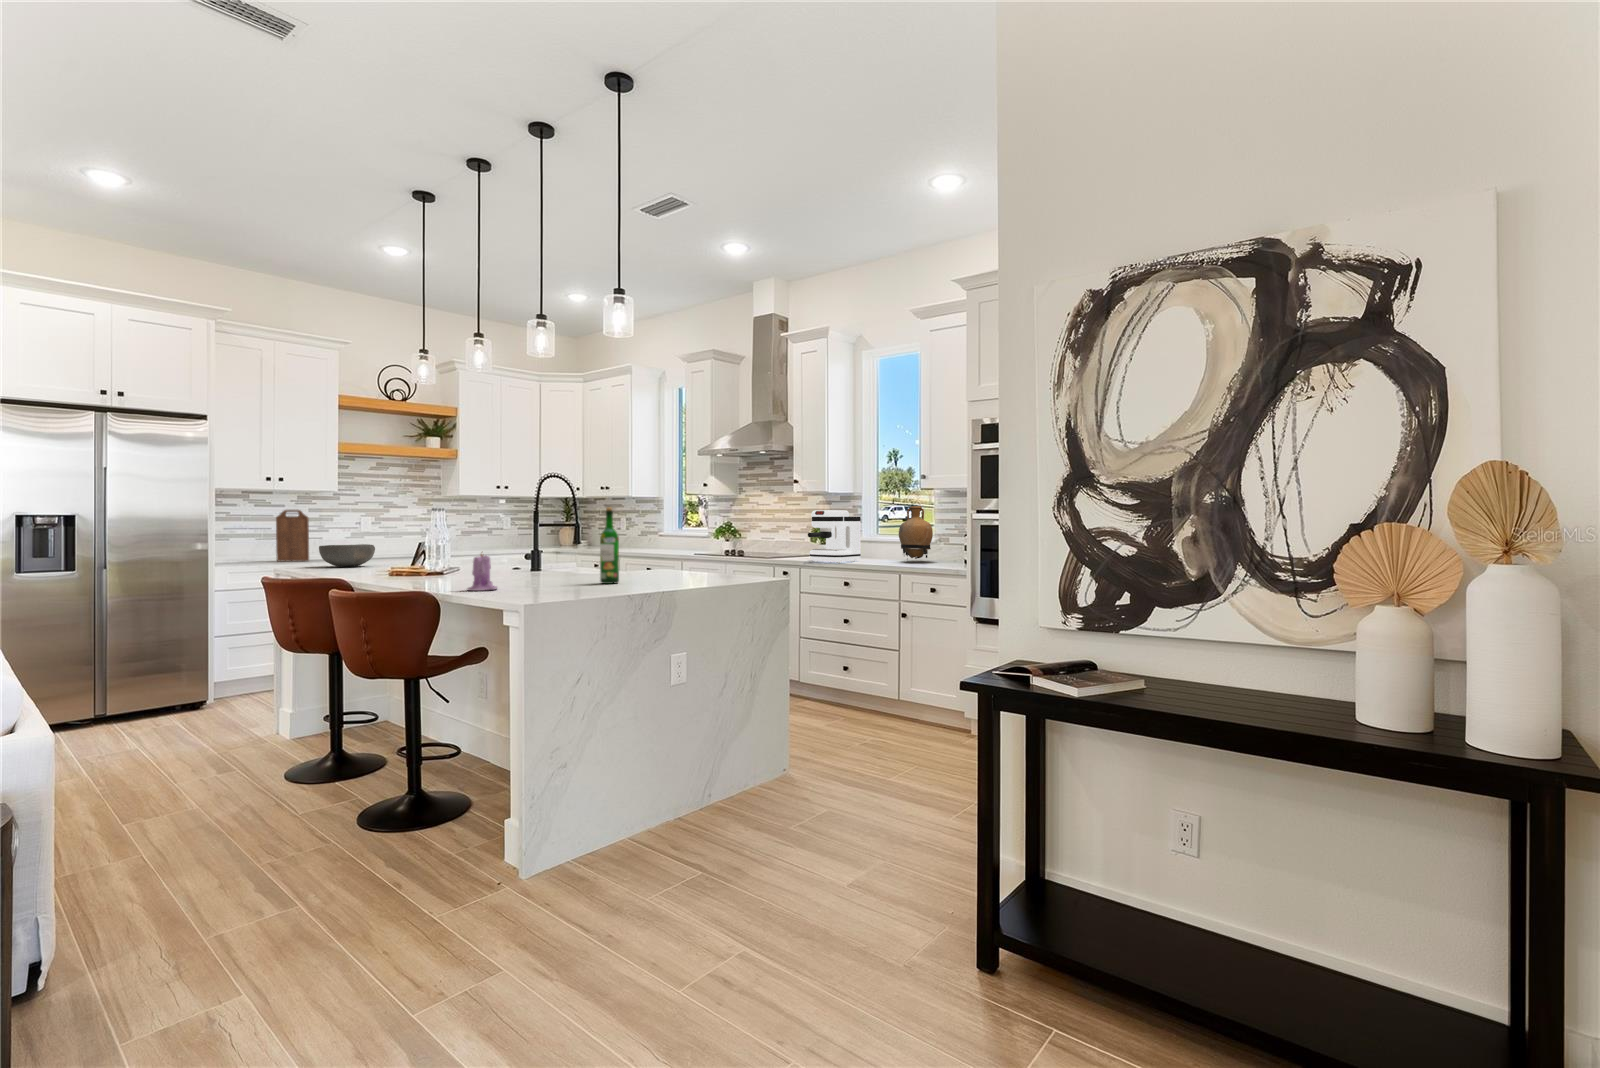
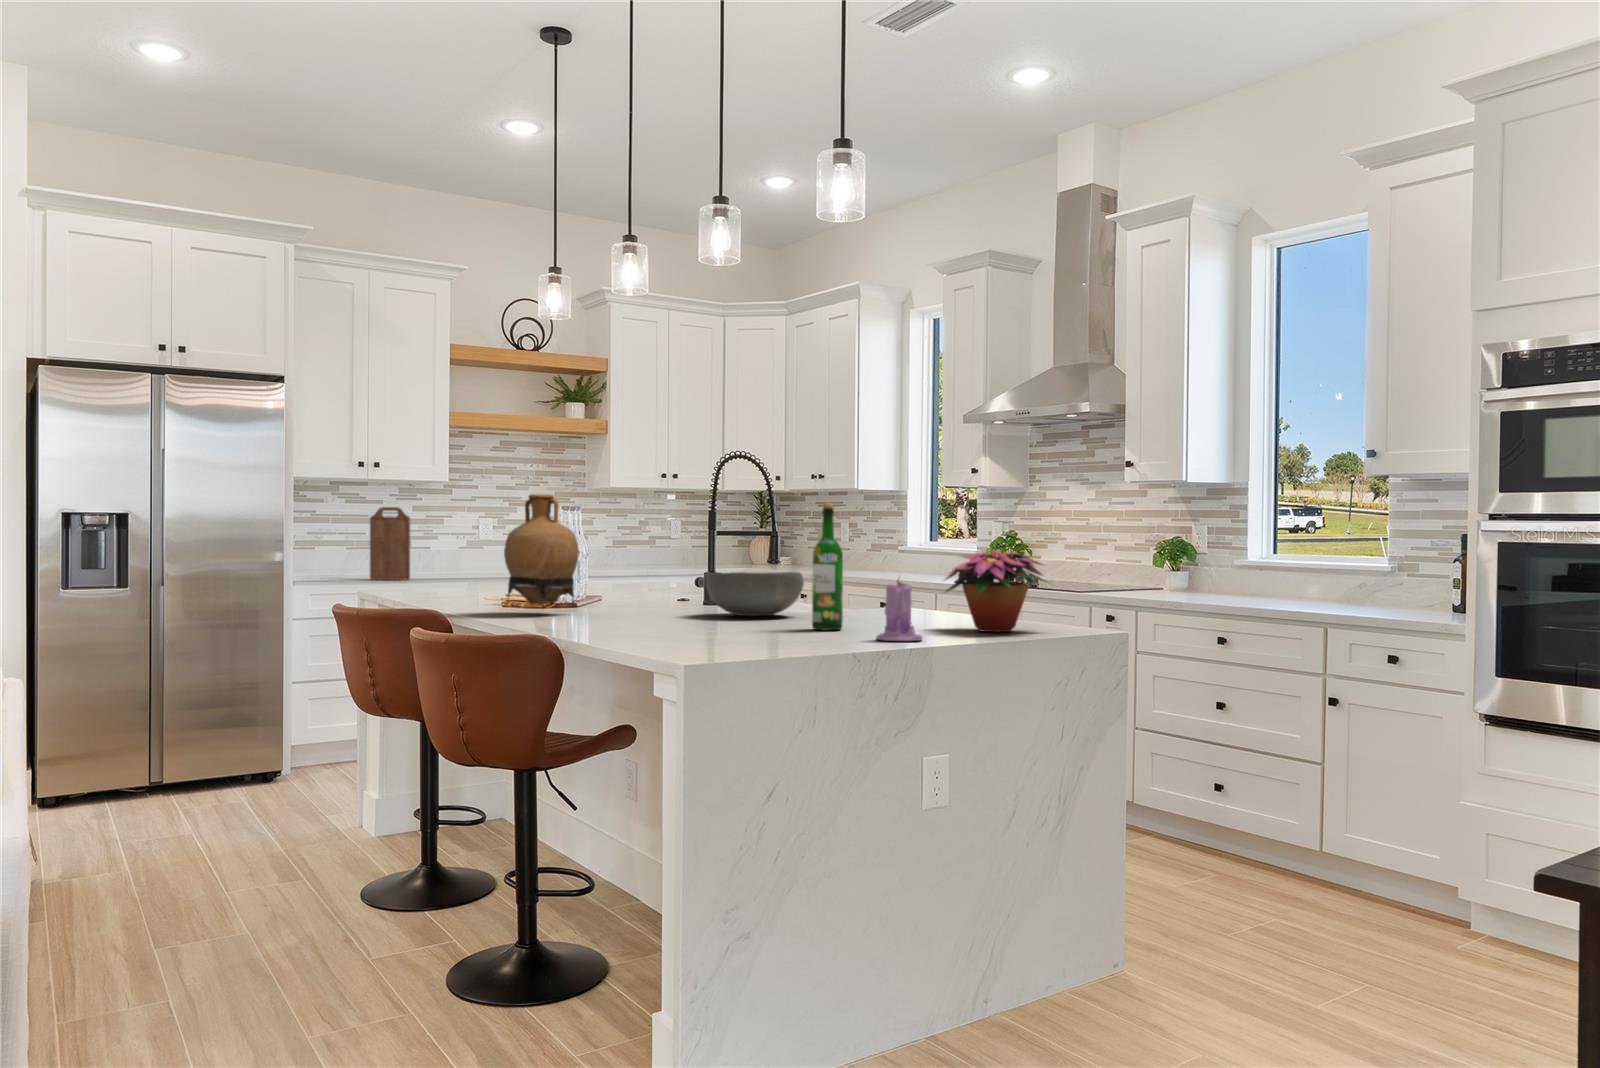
vase: present [899,506,933,559] -> present [504,494,579,607]
coffee maker: present [808,510,861,563] -> none [1153,512,1248,603]
flower arrangement: none [673,533,746,582] -> present [945,550,1046,632]
bowl: present [319,544,375,567] -> present [705,571,804,616]
candle: present [467,554,497,591] -> present [876,579,923,641]

